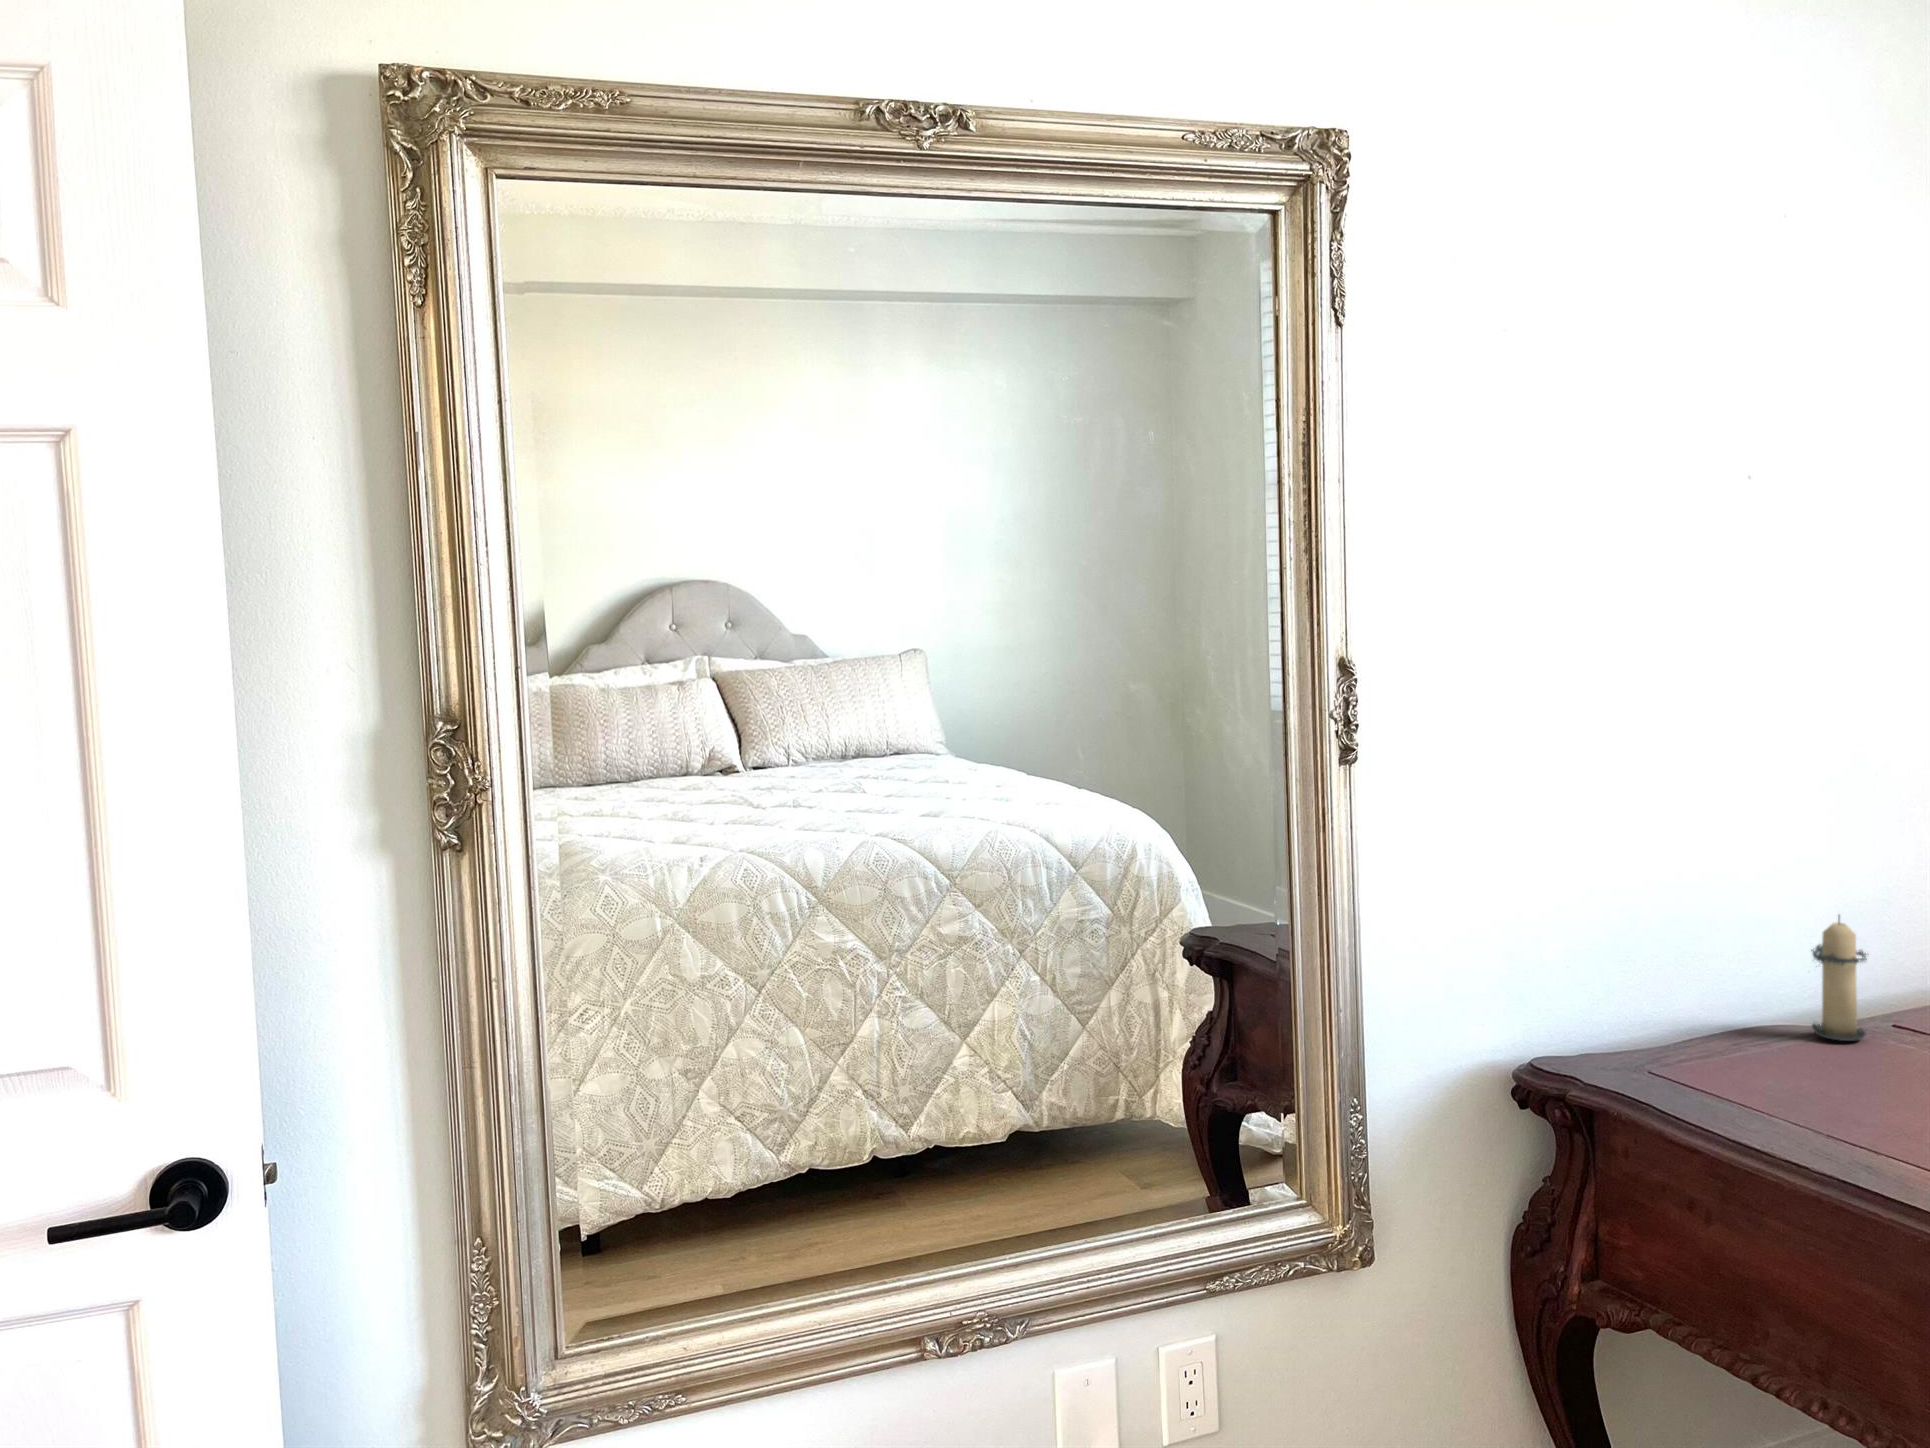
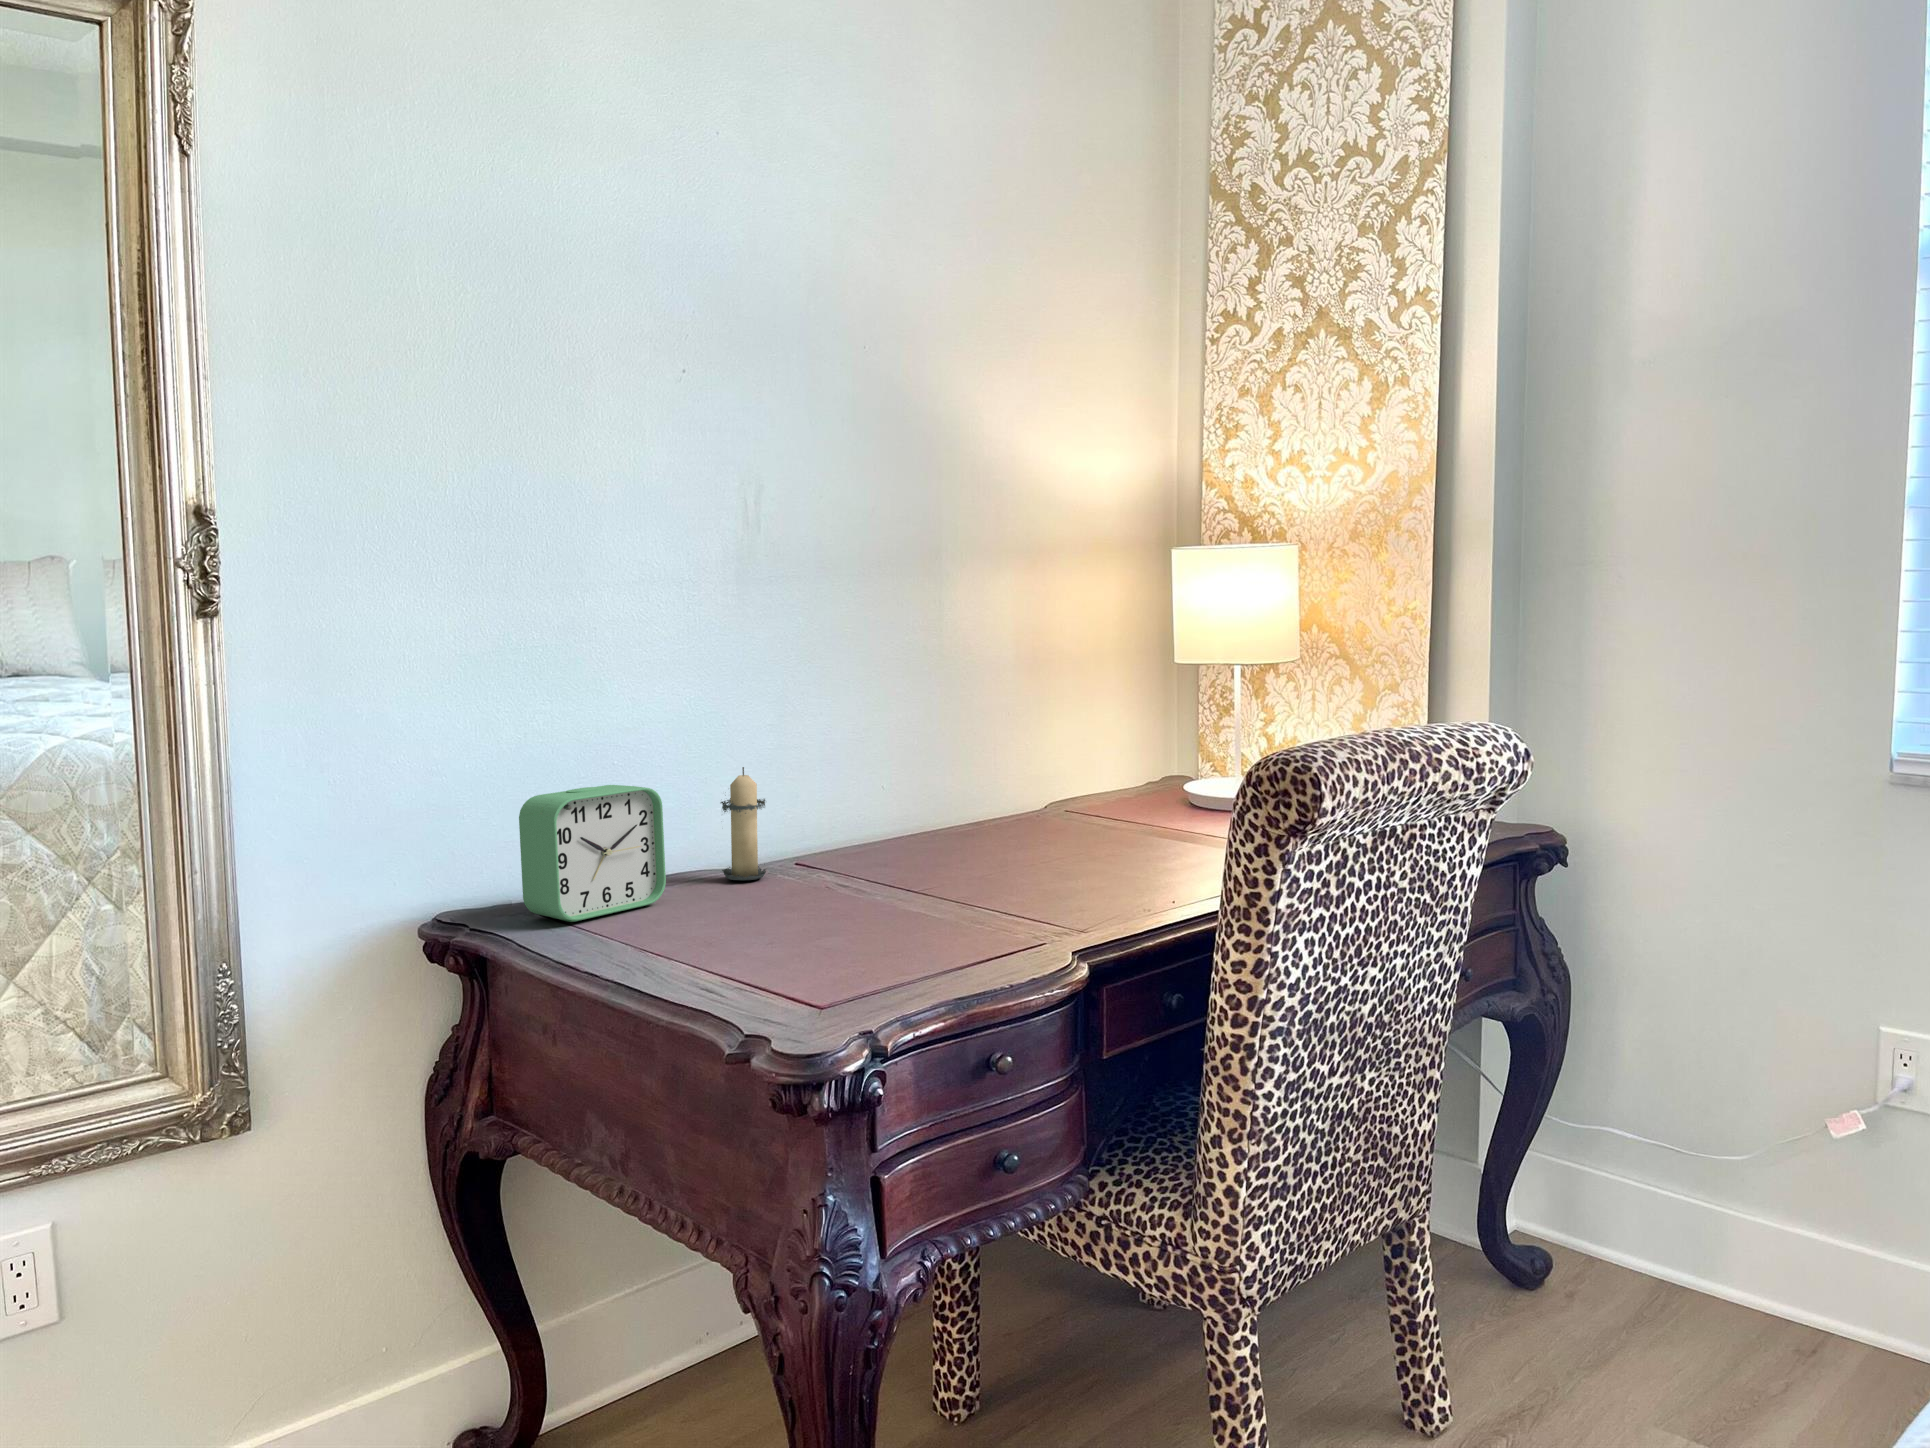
alarm clock: none [1630,932,1779,1084] -> present [519,785,666,922]

